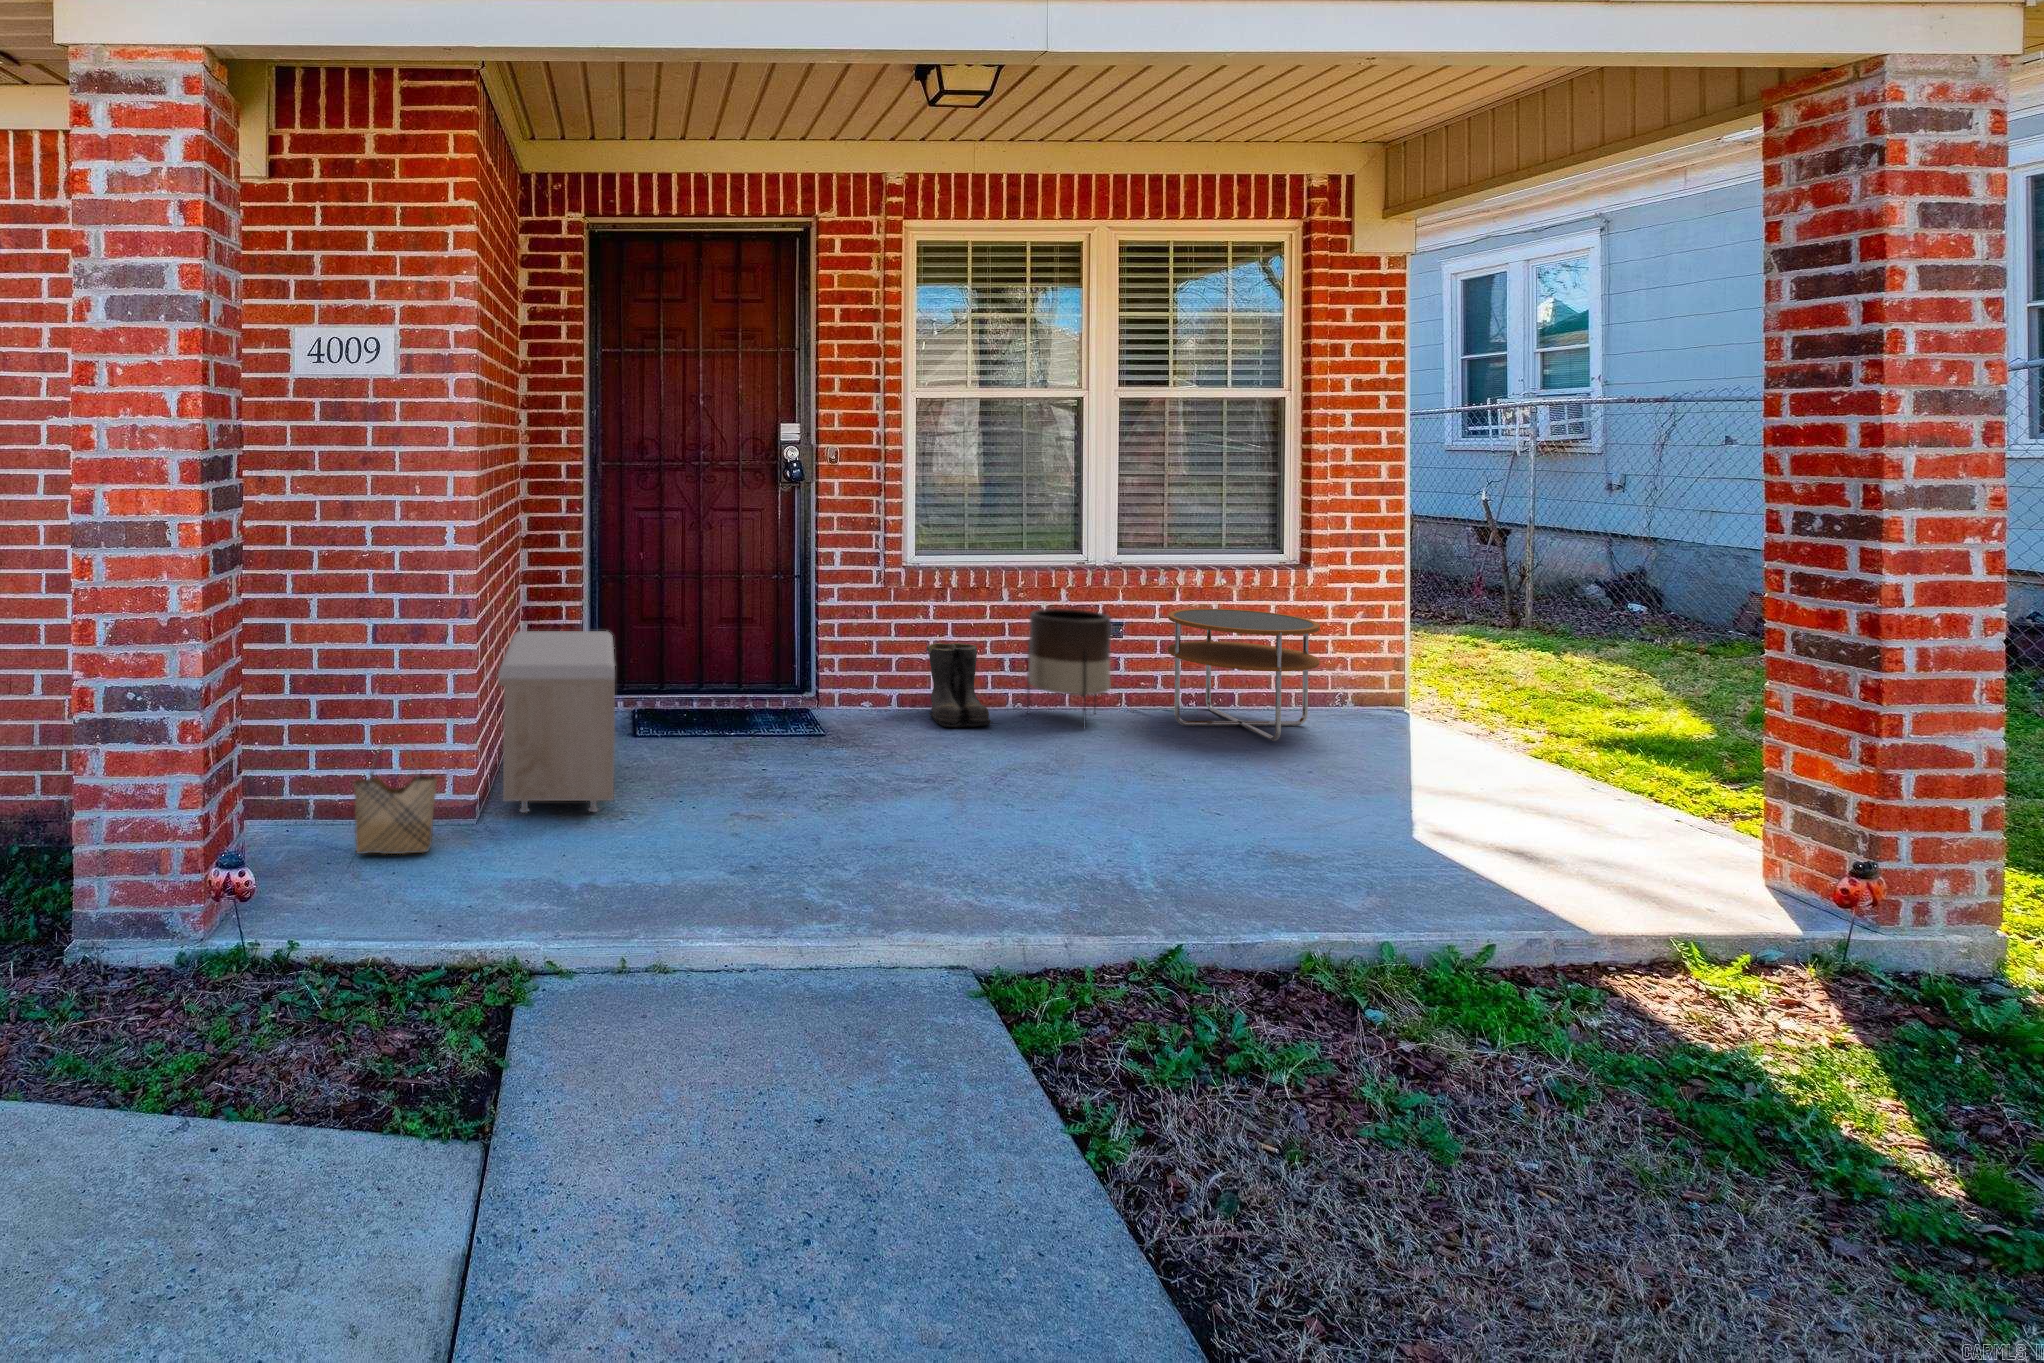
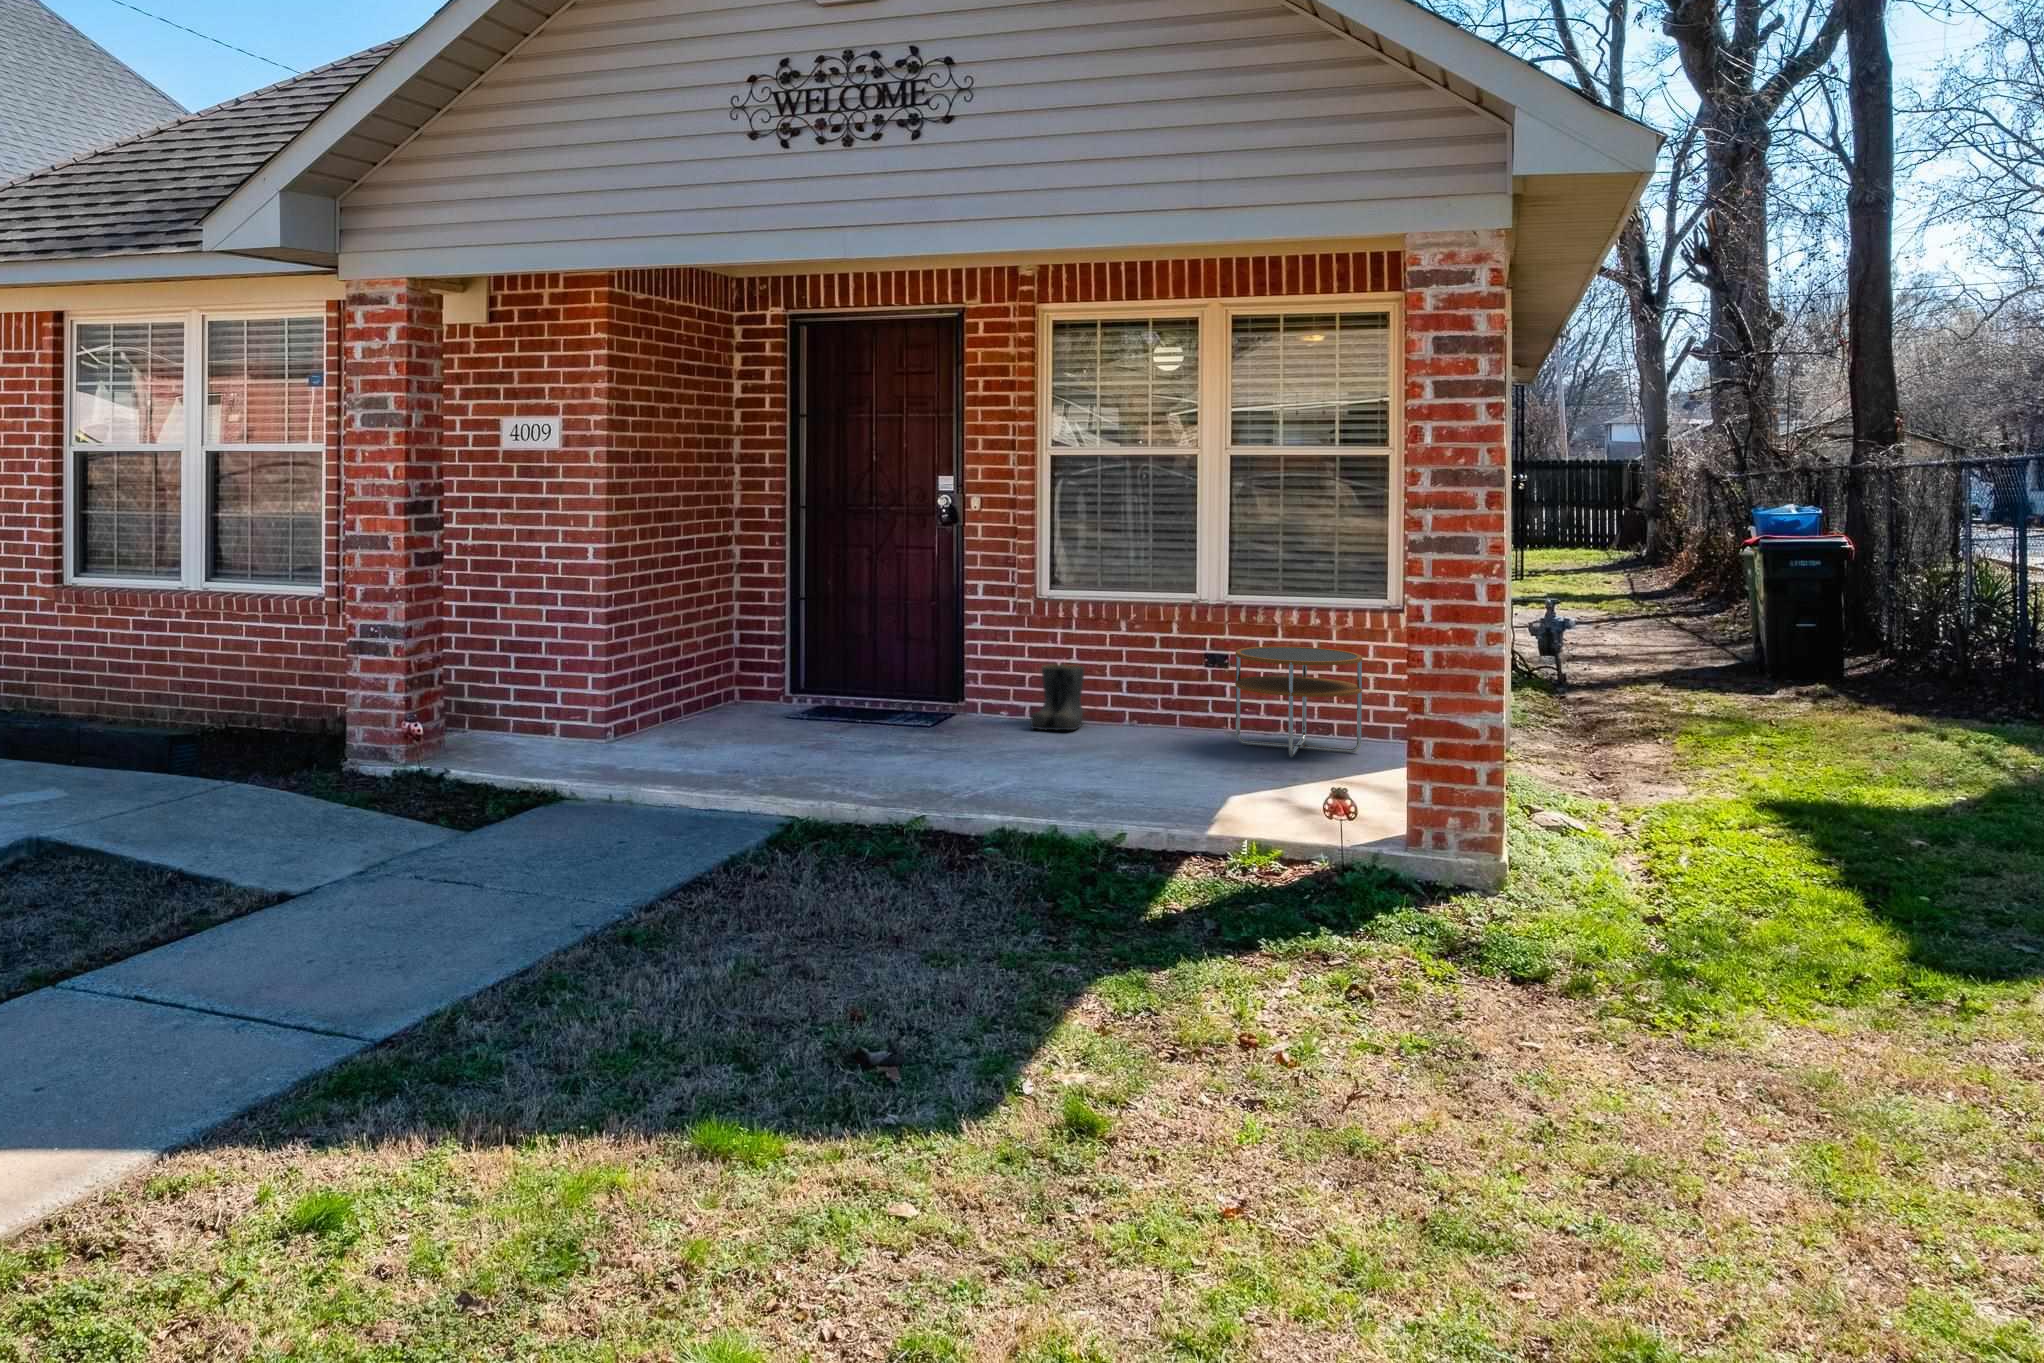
planter: present [1027,609,1111,727] -> none [1121,640,1190,739]
storage bench: present [498,631,615,813] -> none [628,627,748,743]
woven basket: present [353,736,437,854] -> none [526,676,576,748]

